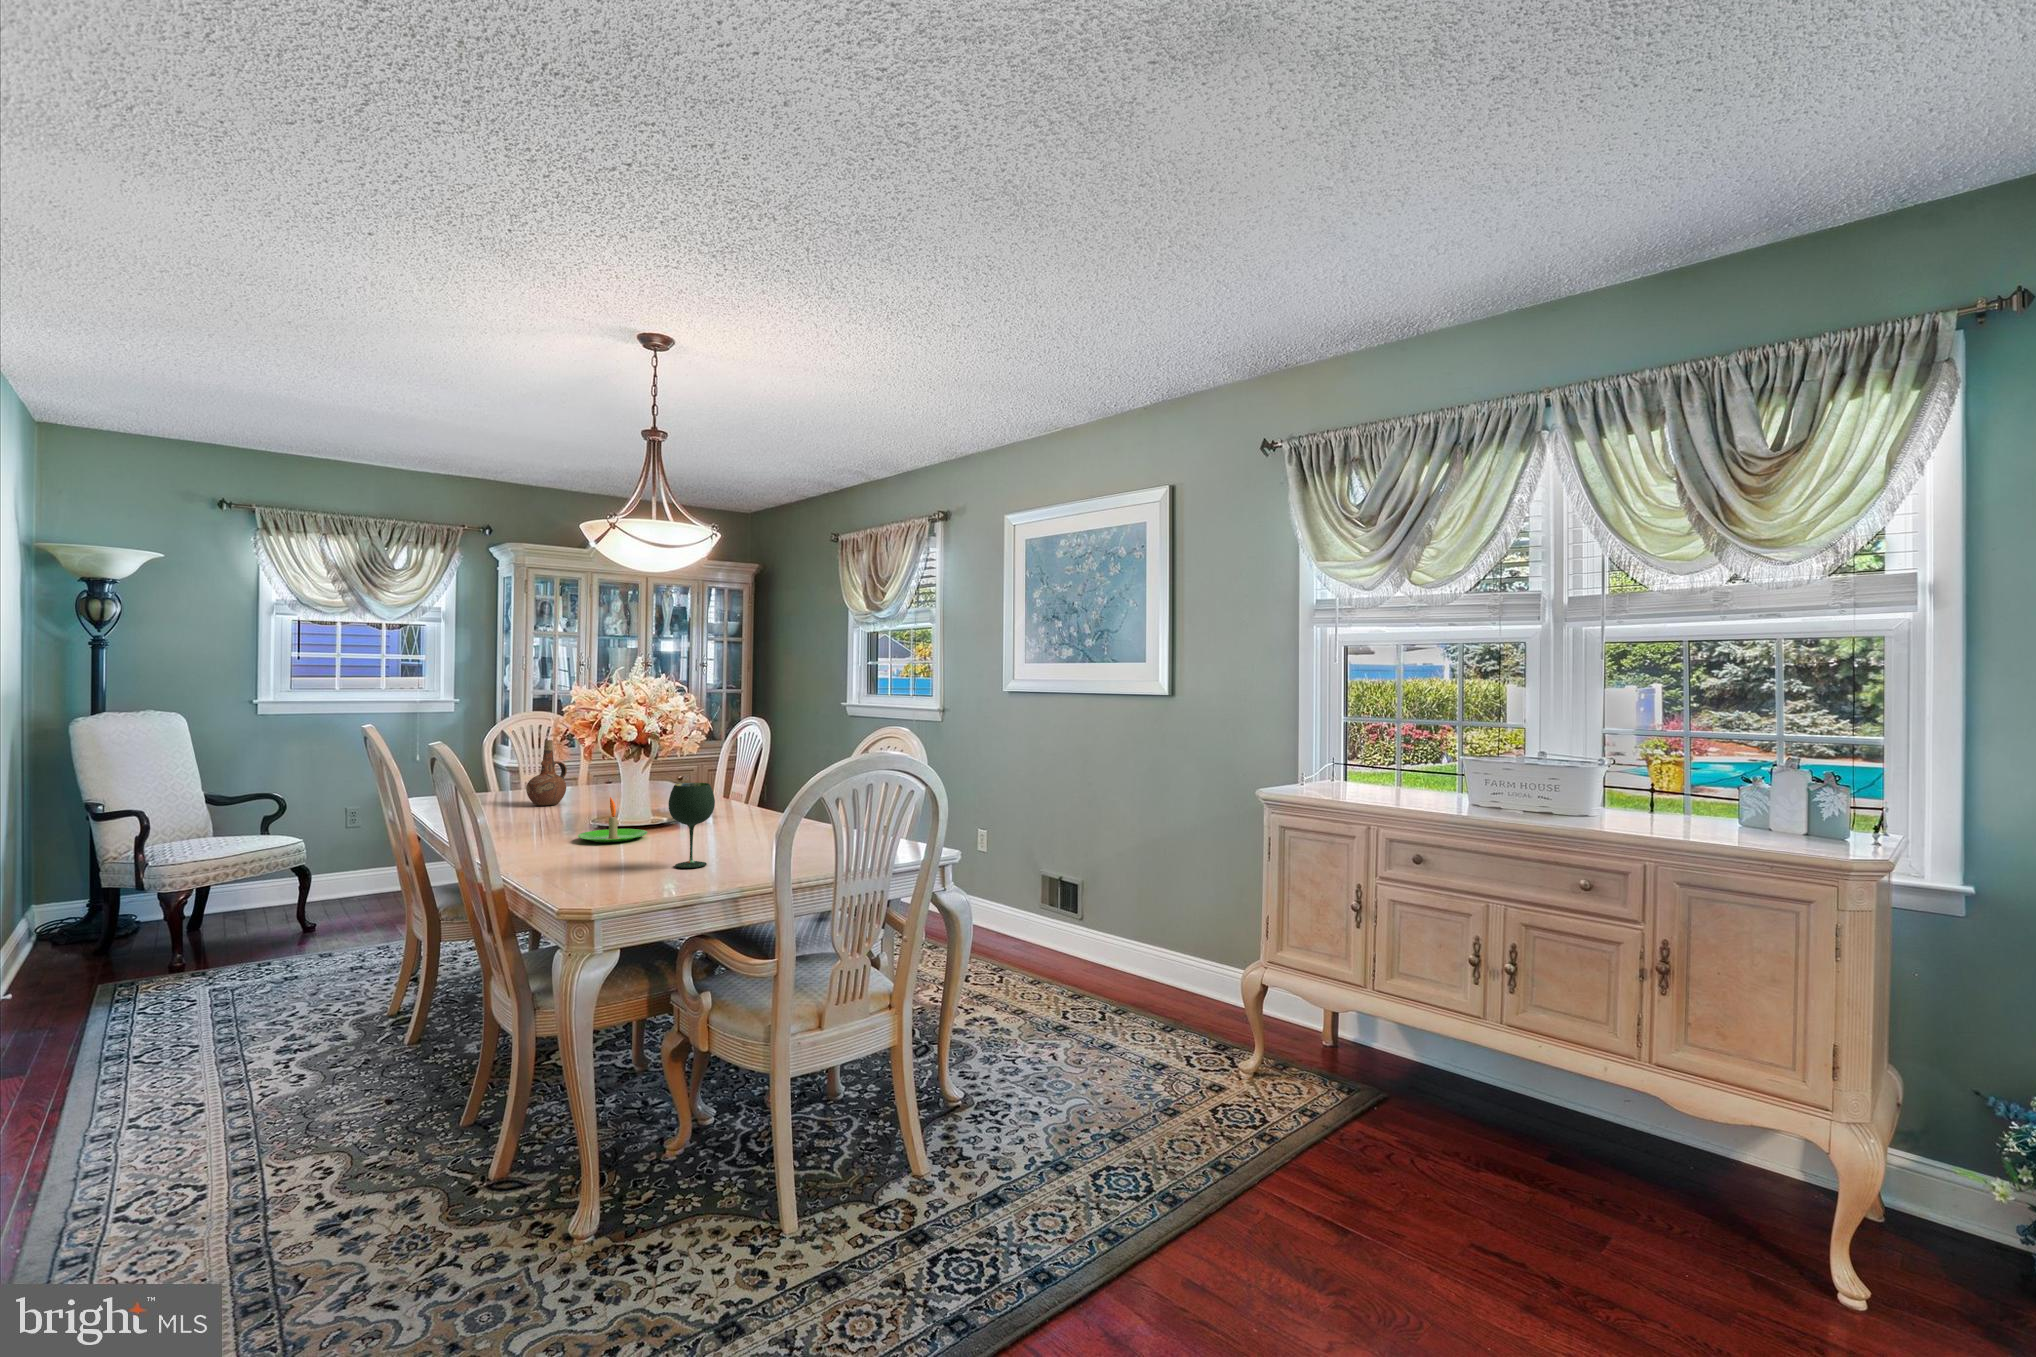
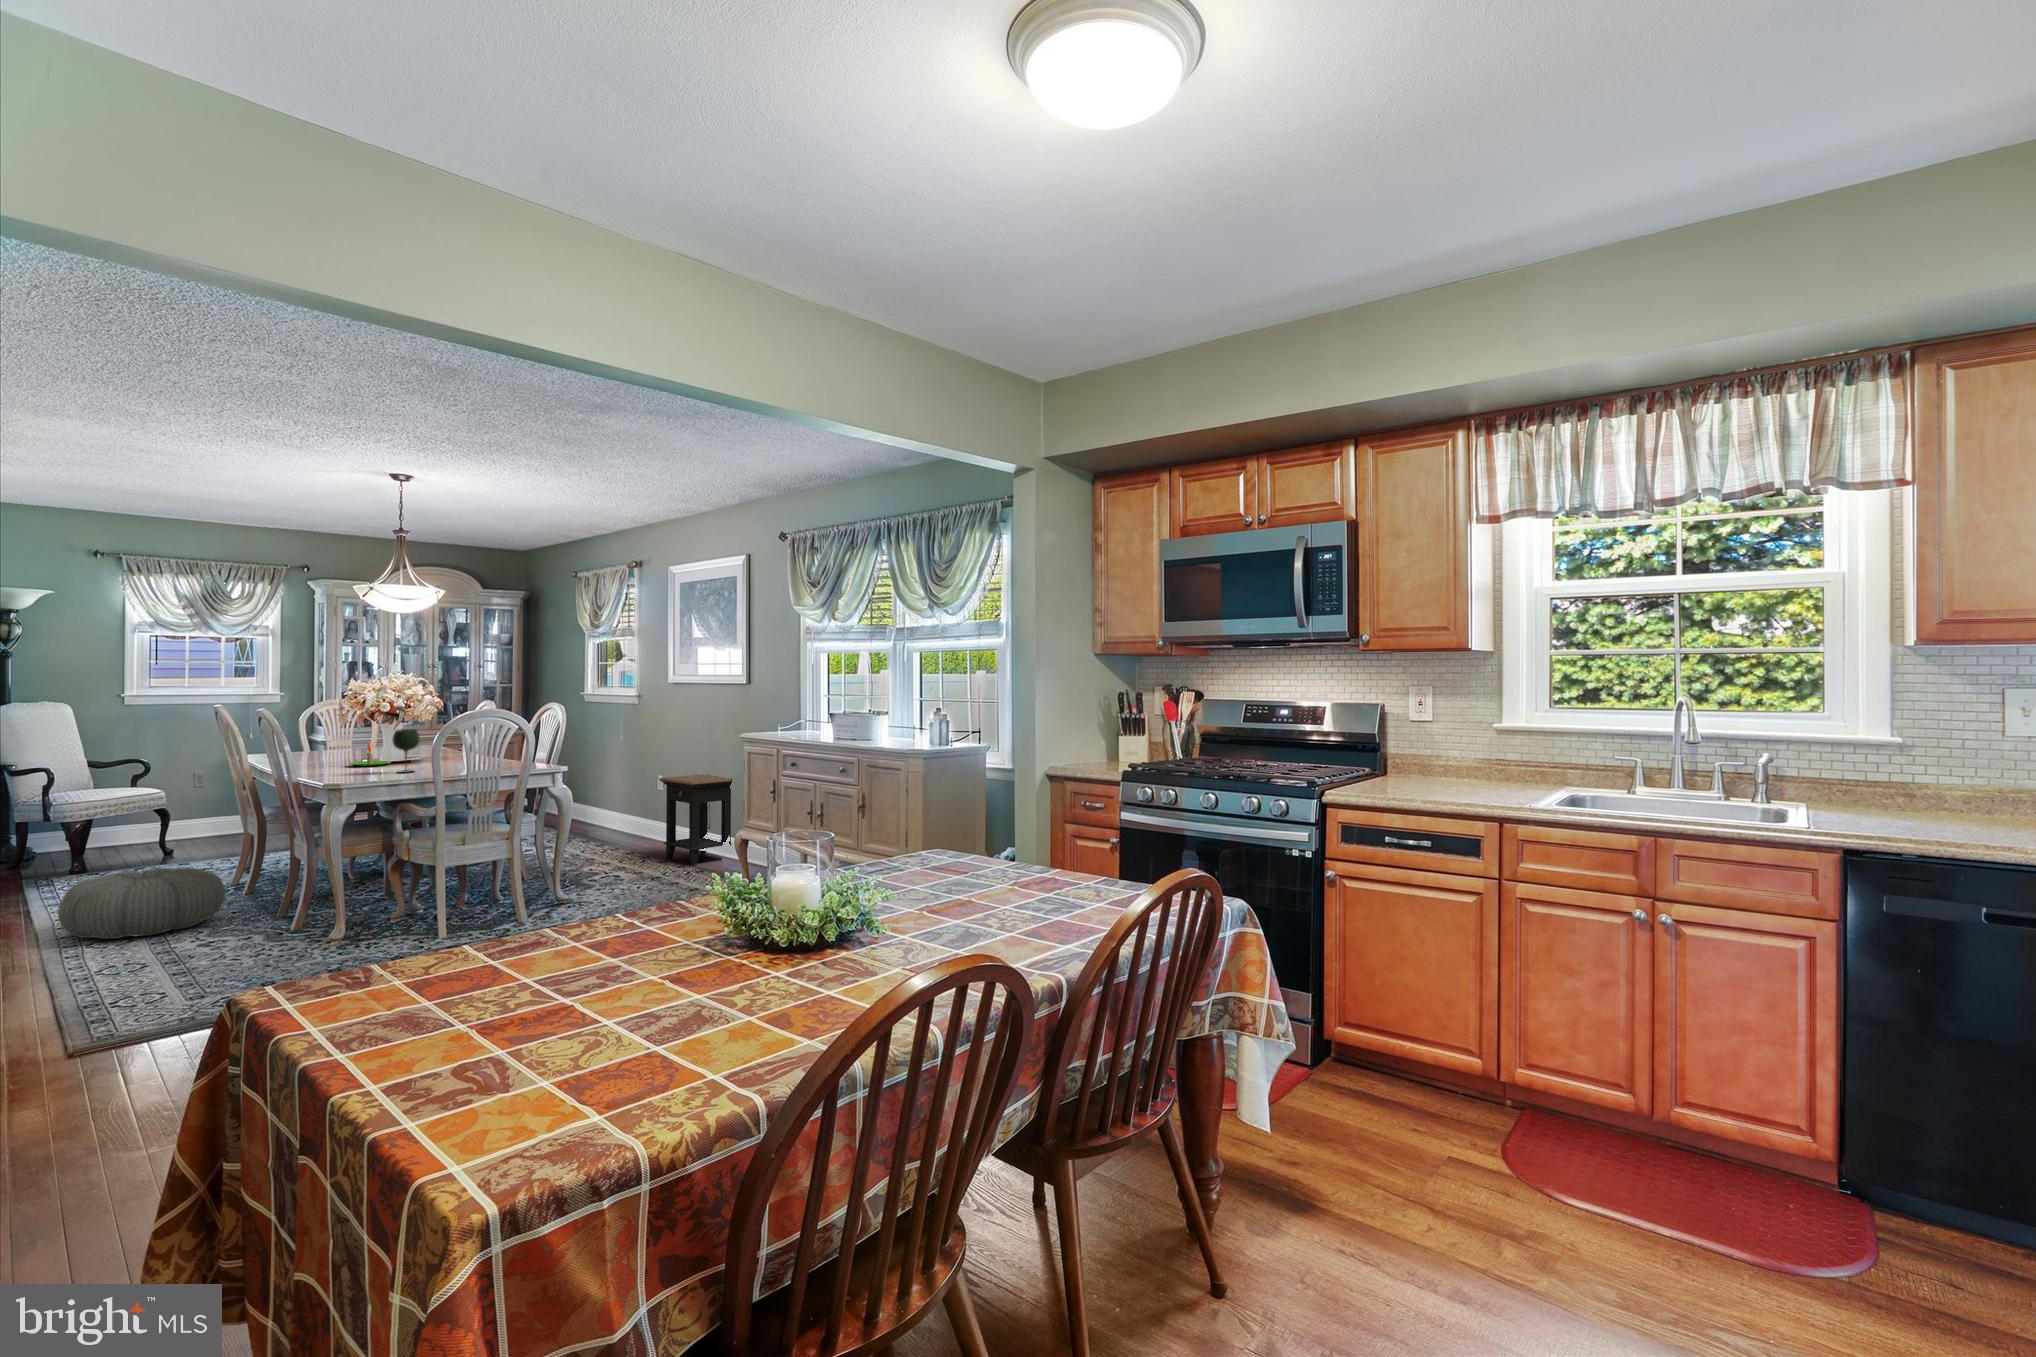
ceramic pitcher: present [526,740,567,805] -> none [324,714,352,755]
side table: none [1022,837,1150,996] -> present [659,774,735,865]
pouf: none [61,1033,373,1210] -> present [58,867,225,939]

